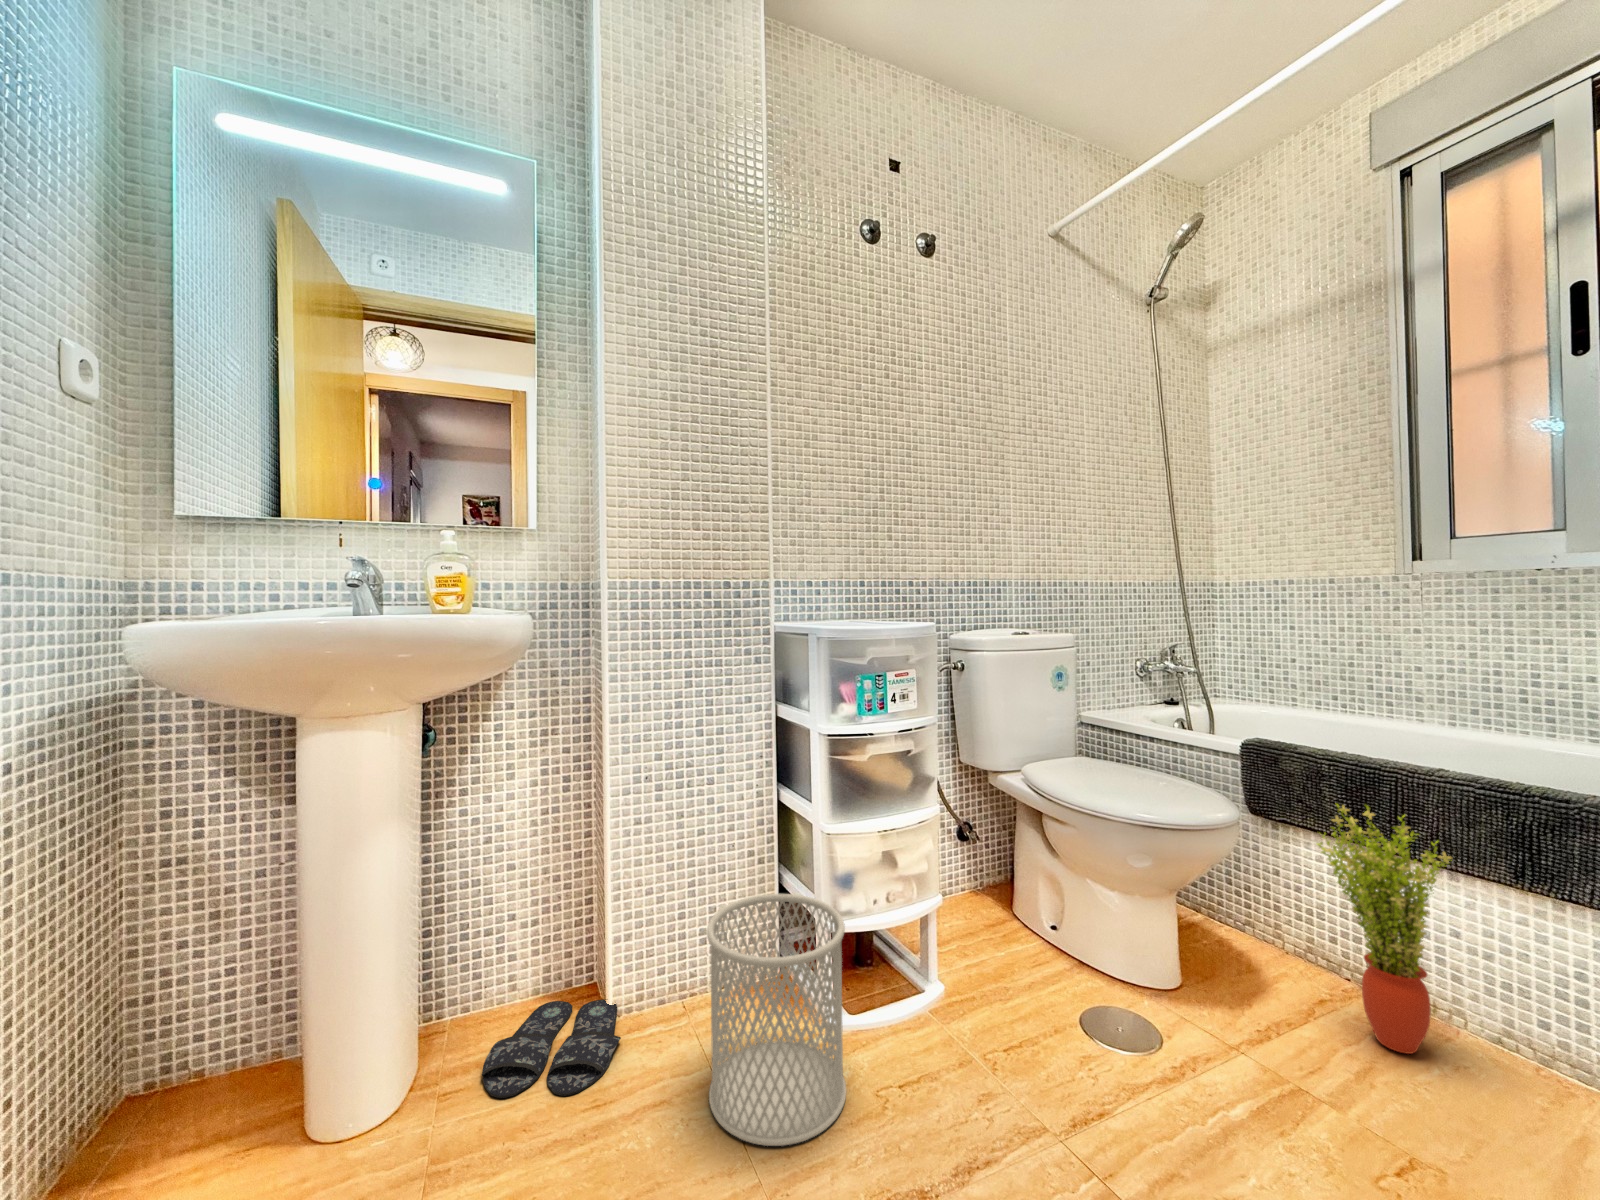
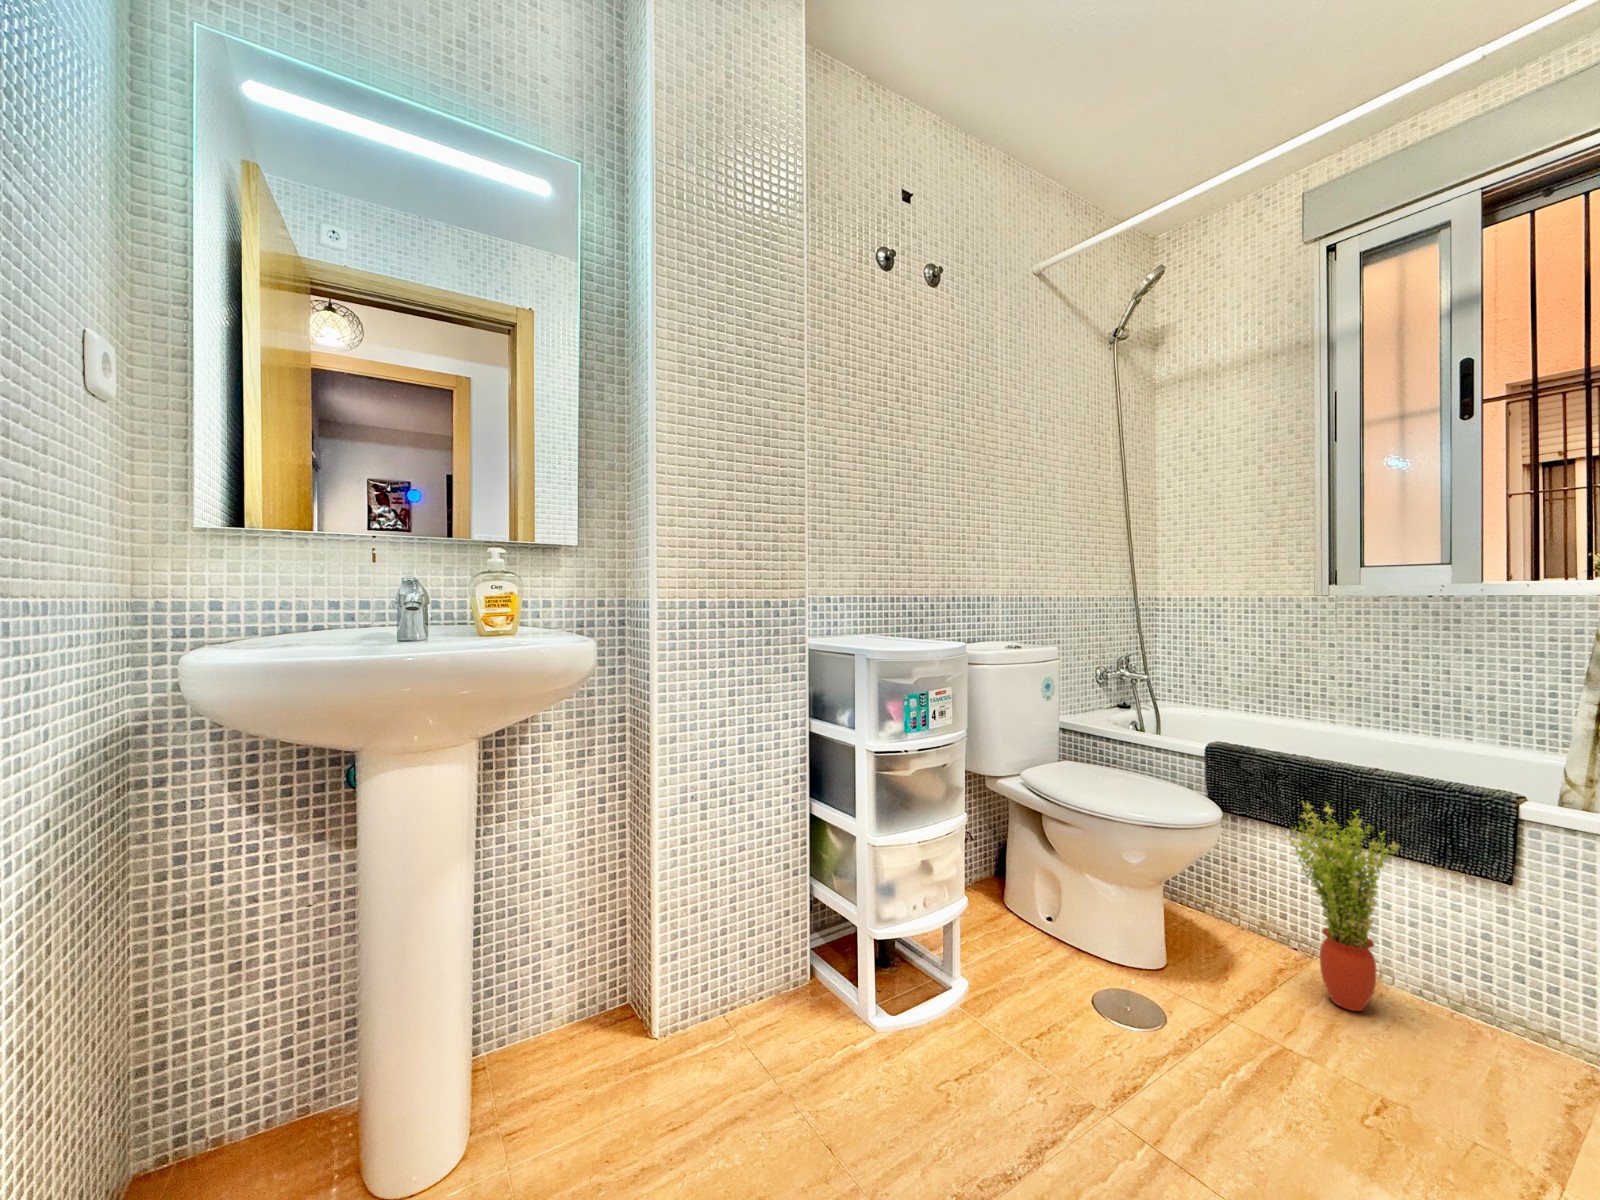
wastebasket: present [707,894,846,1146] -> none [779,906,911,1151]
slippers: present [482,999,621,1098] -> none [541,1019,675,1132]

